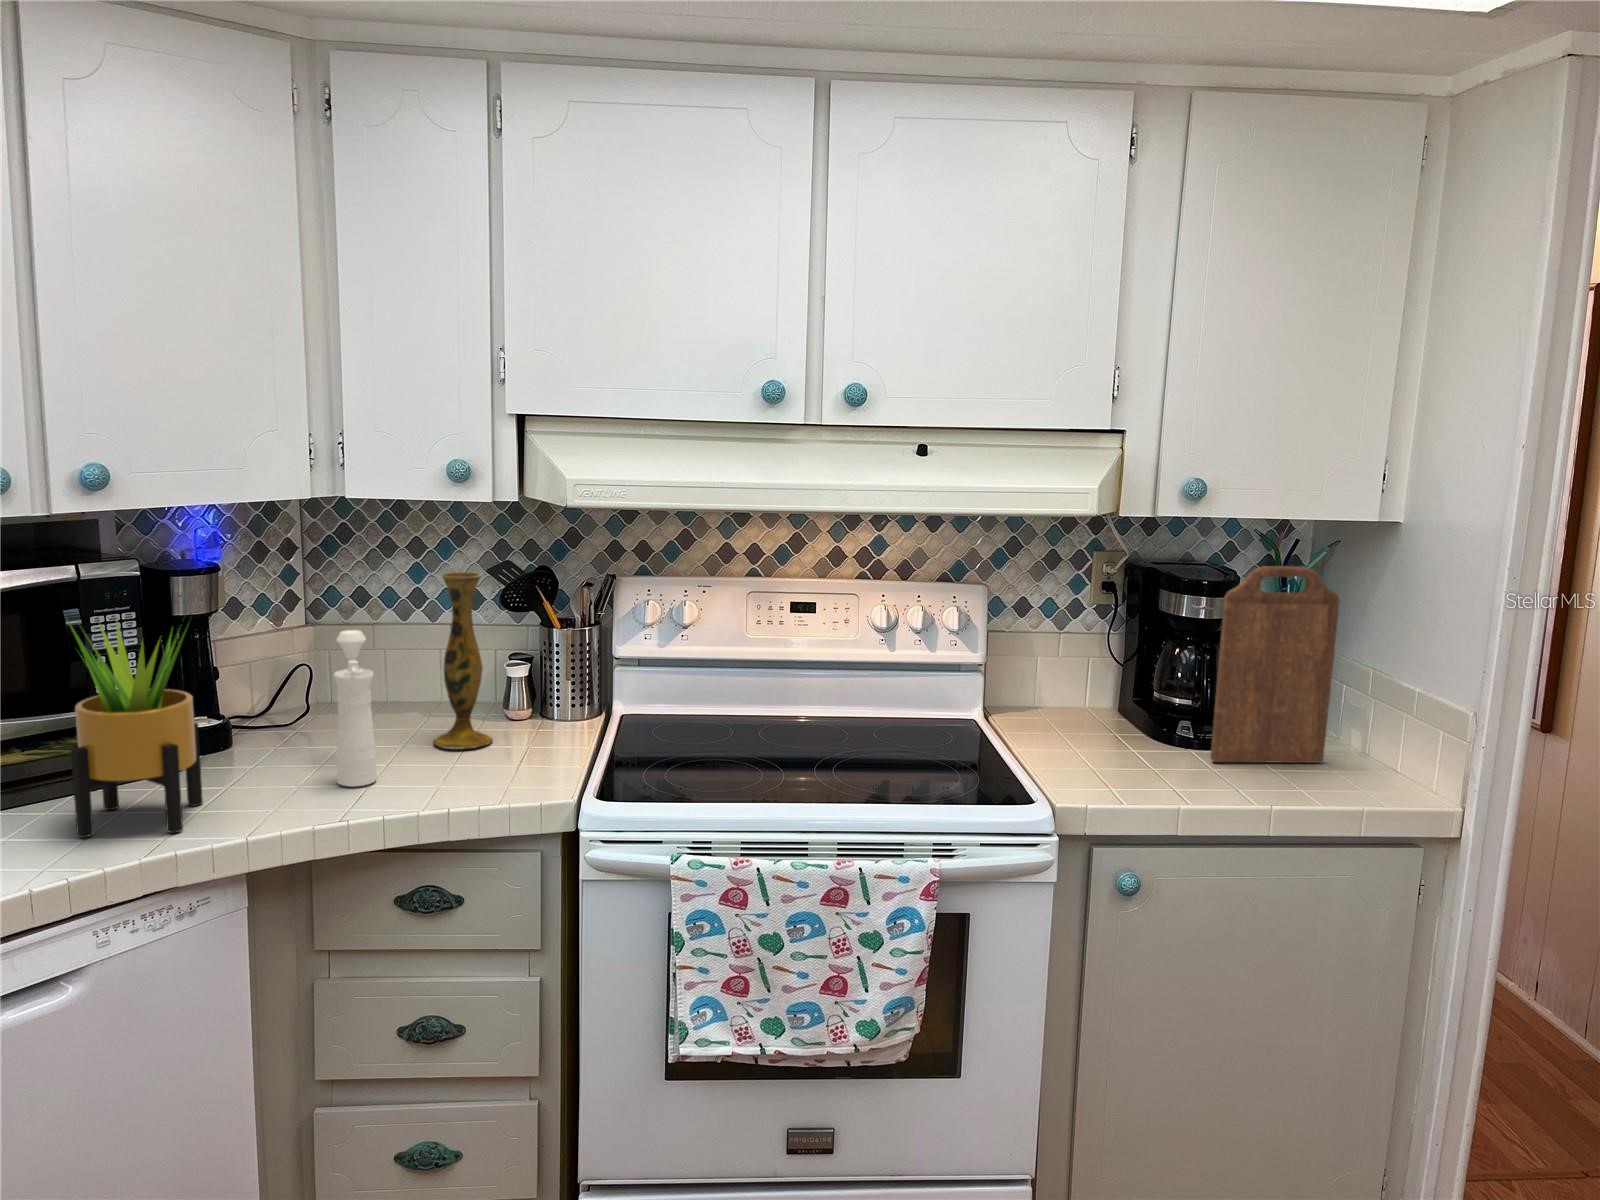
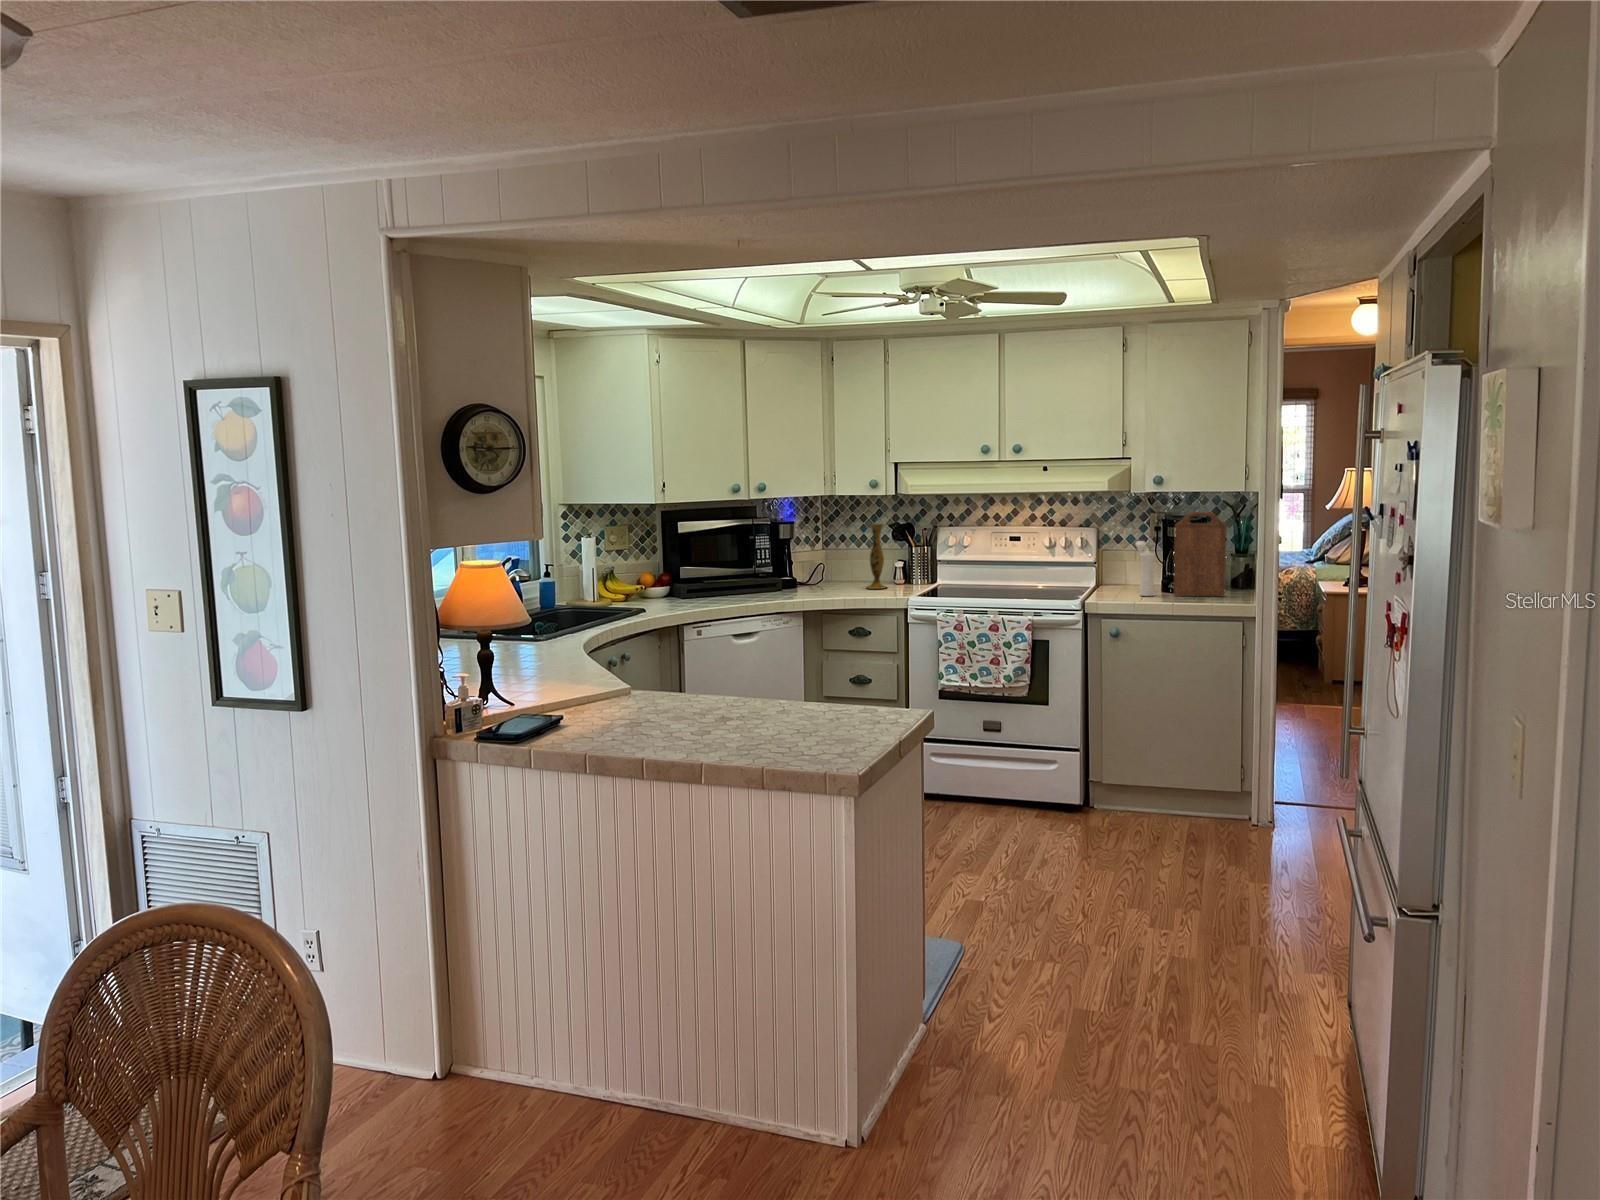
potted plant: present [70,622,203,838] -> none [752,531,789,600]
pepper mill: present [333,630,376,787] -> present [1136,541,1154,596]

